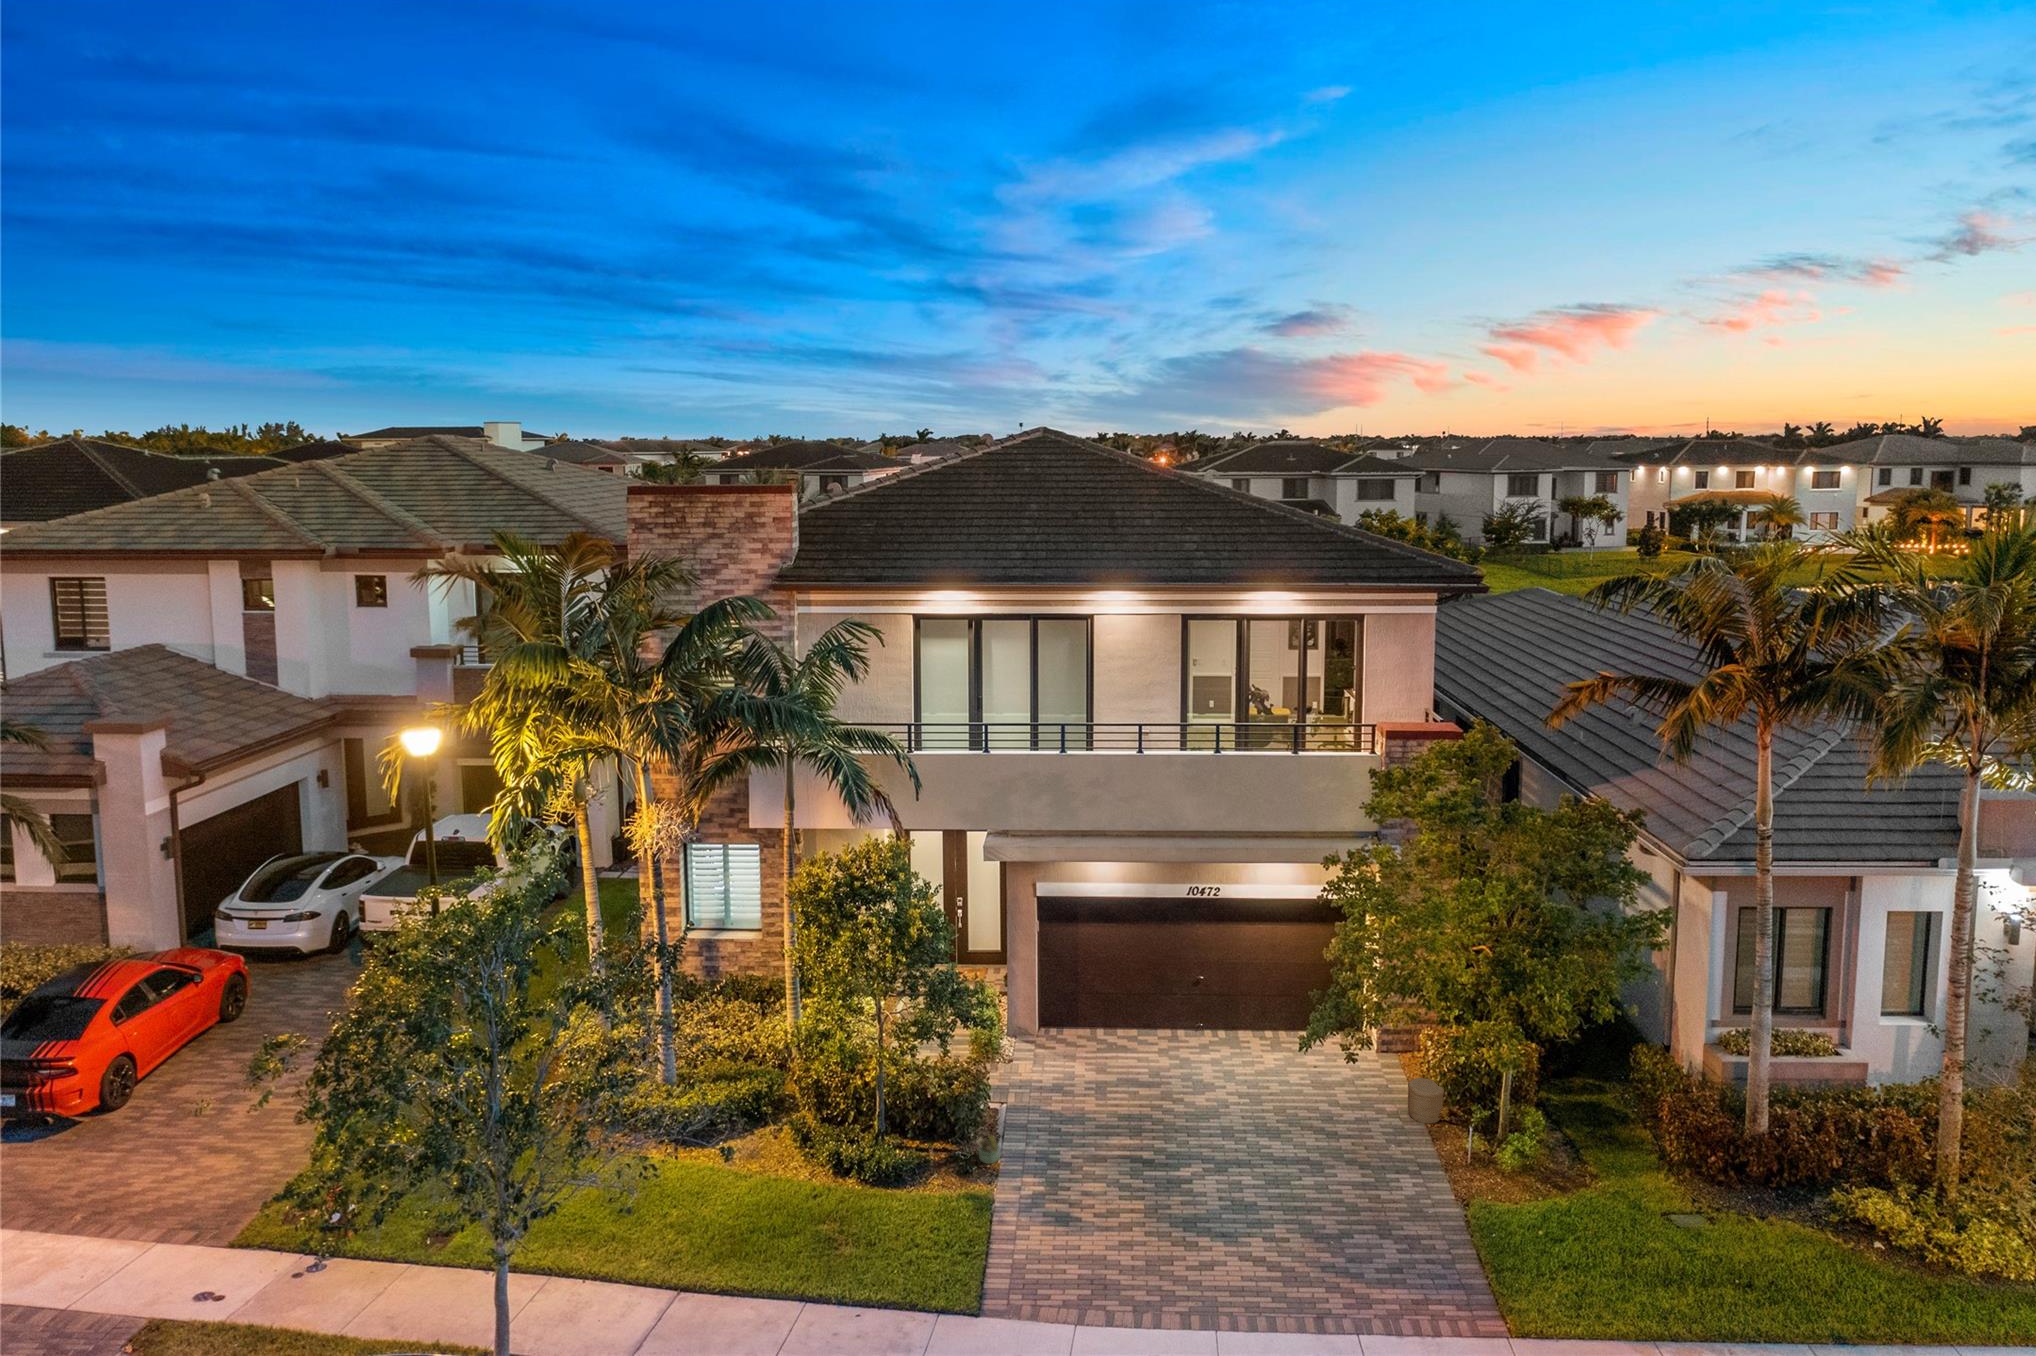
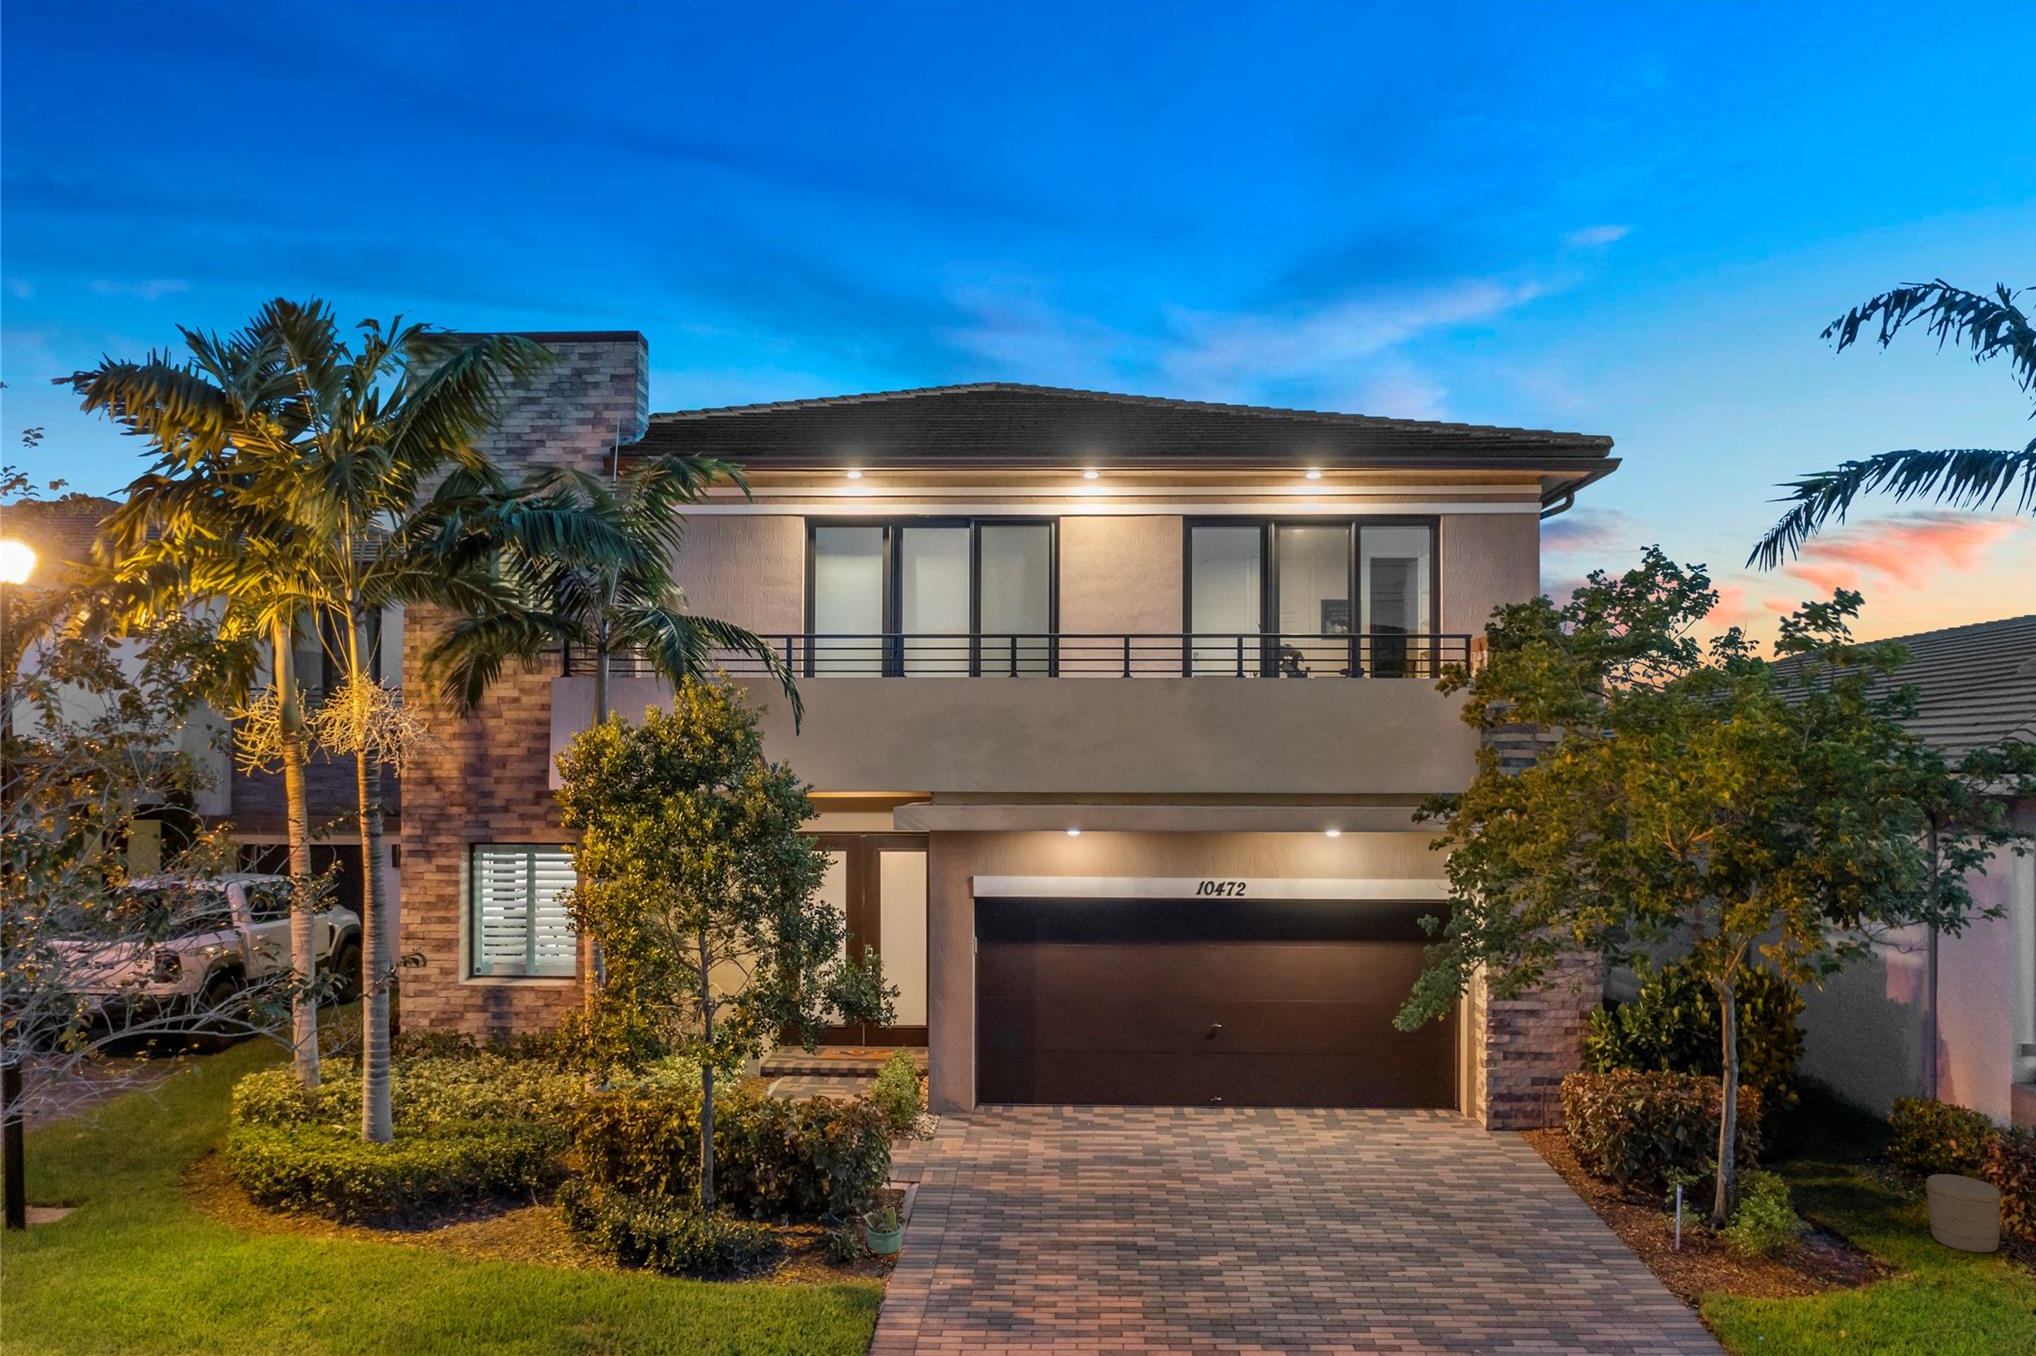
woven basket: present [1408,1078,1444,1124] -> present [1926,1174,2001,1253]

